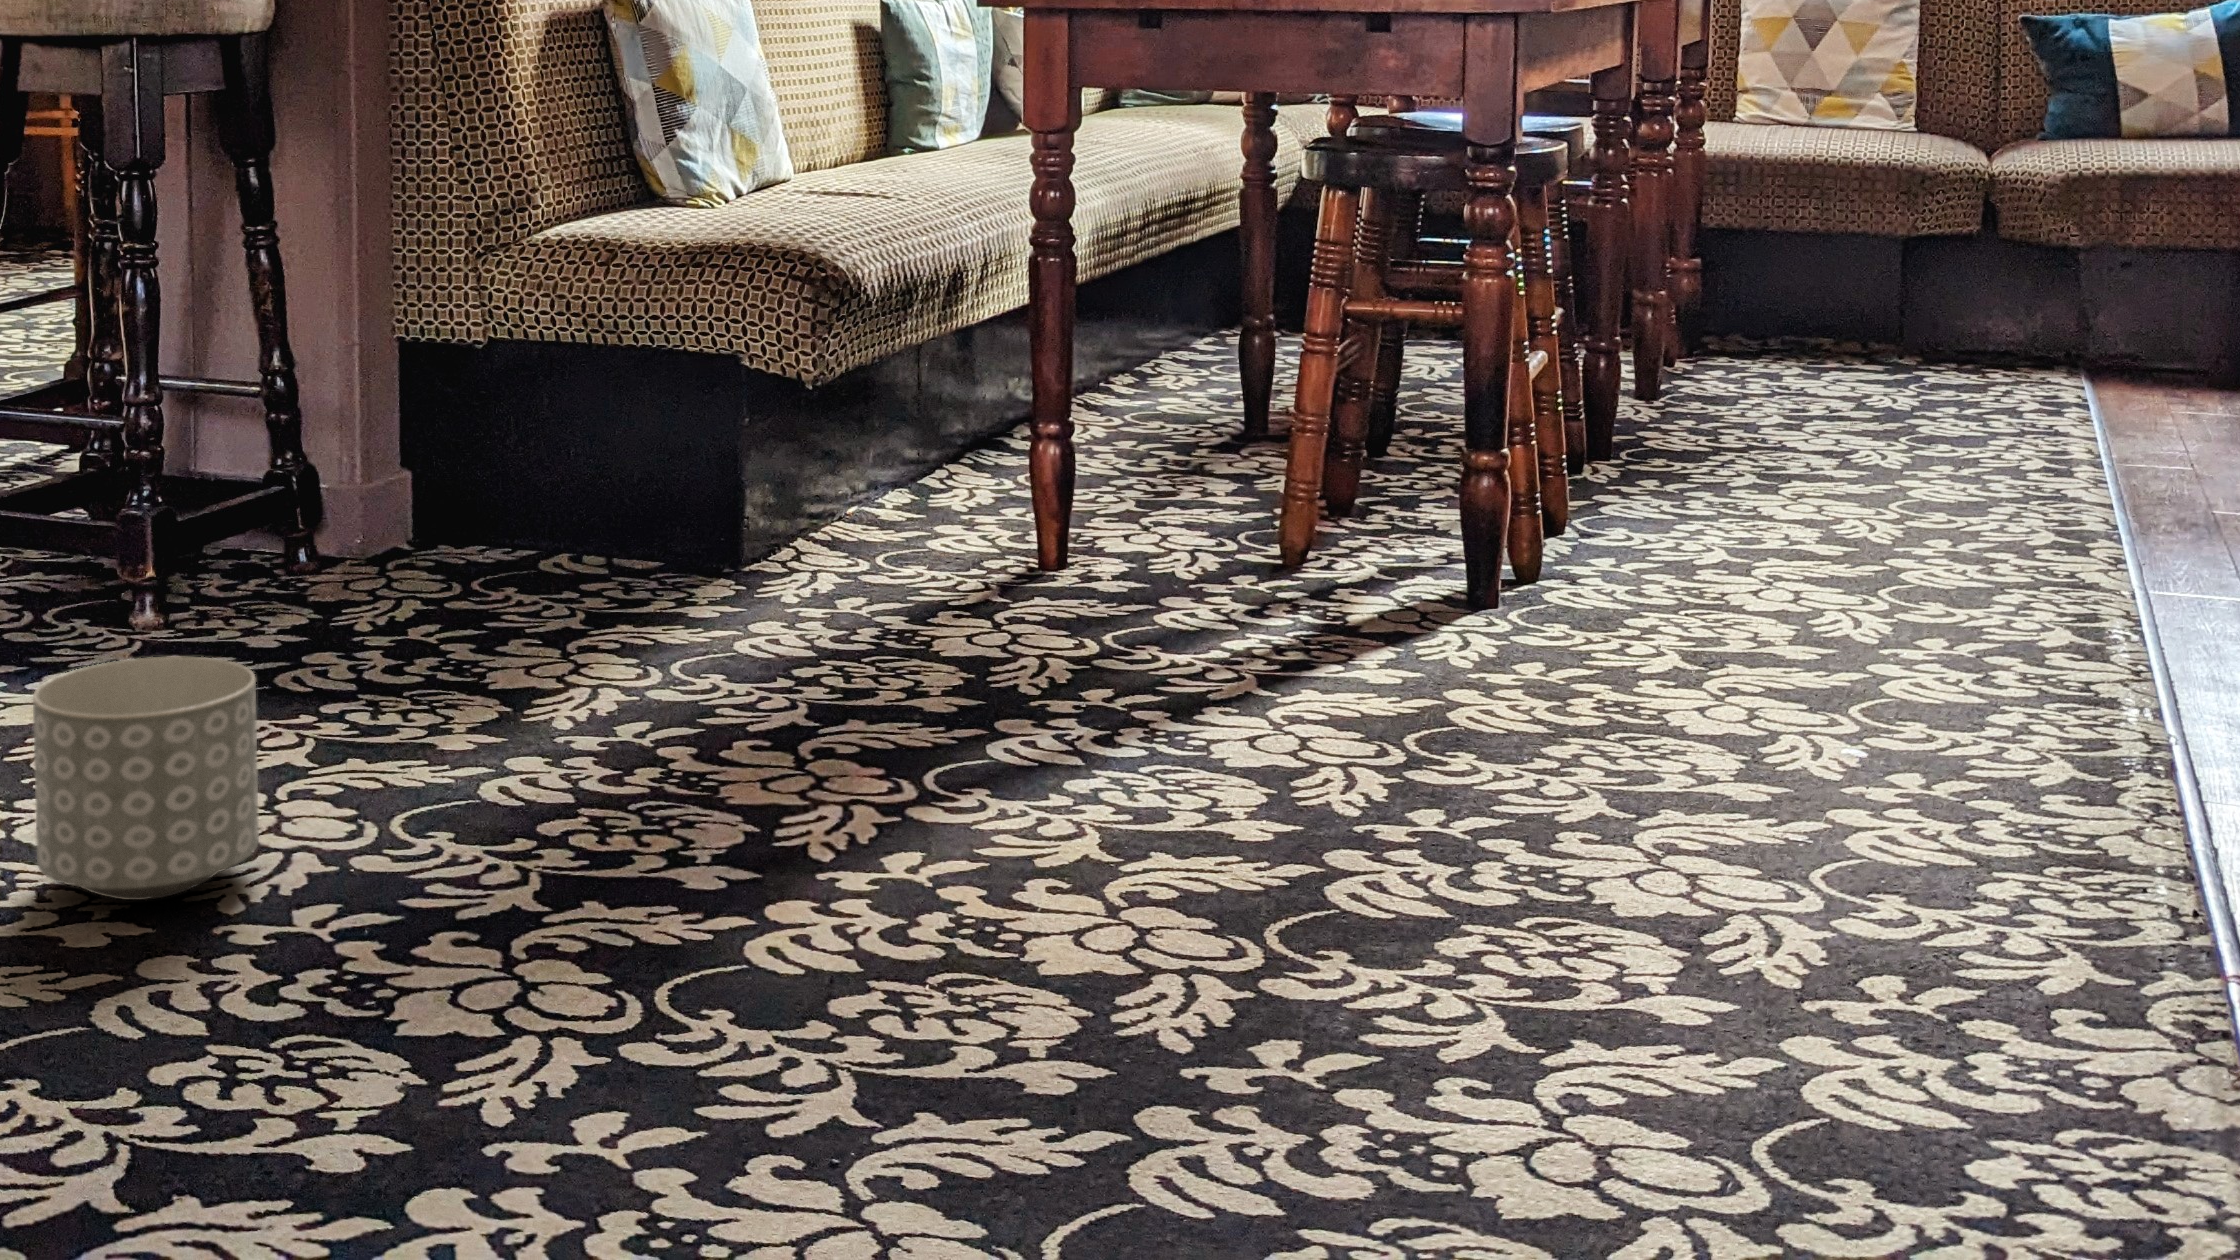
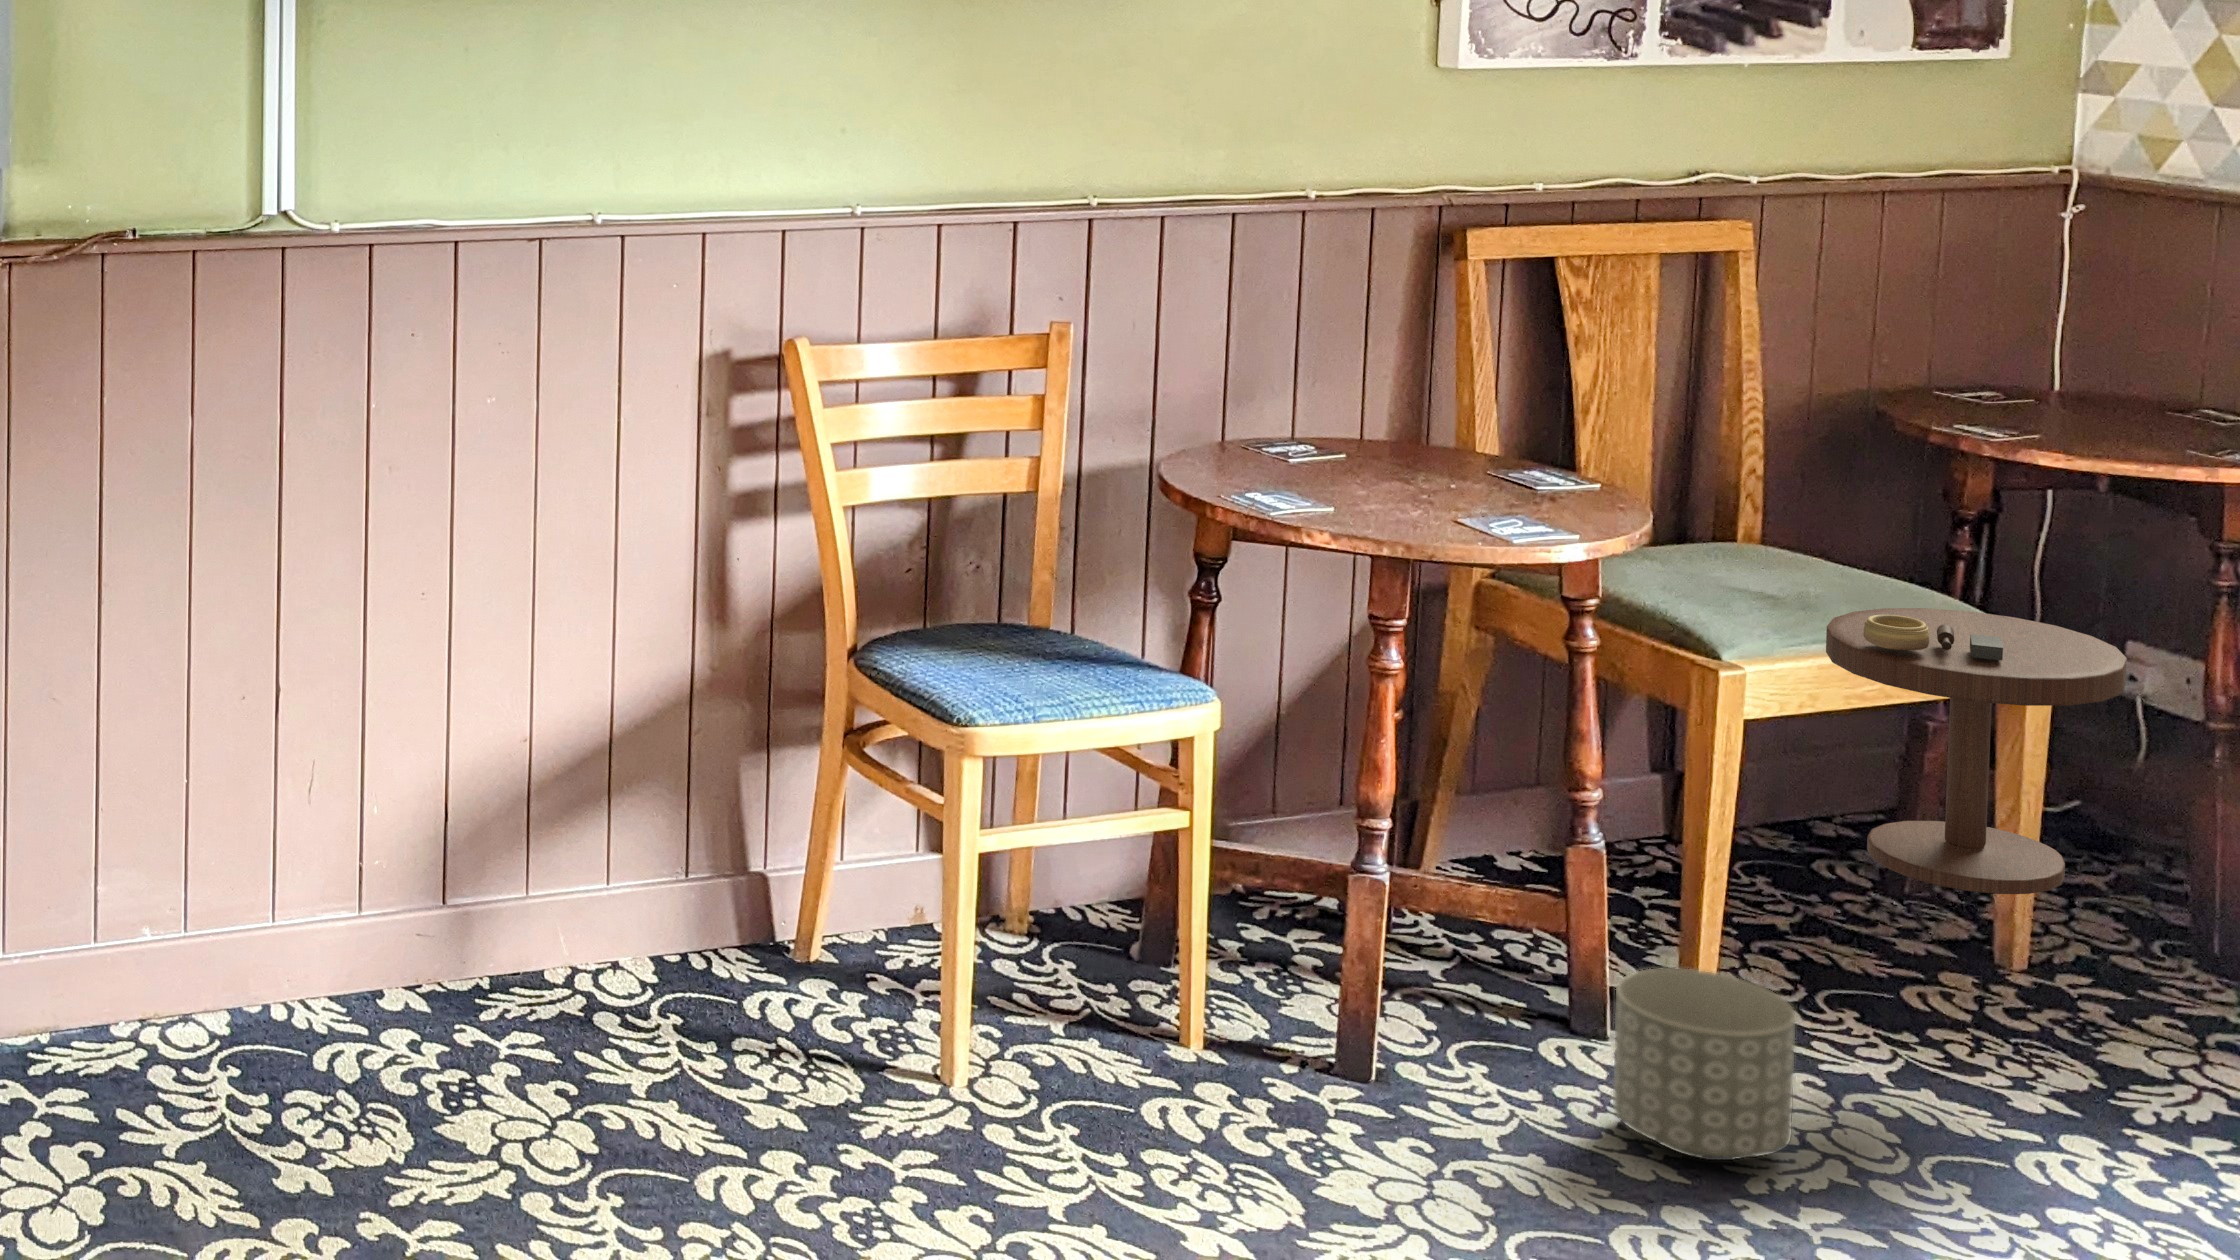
side table: none [207,184,513,741] -> present [1826,608,2127,1072]

